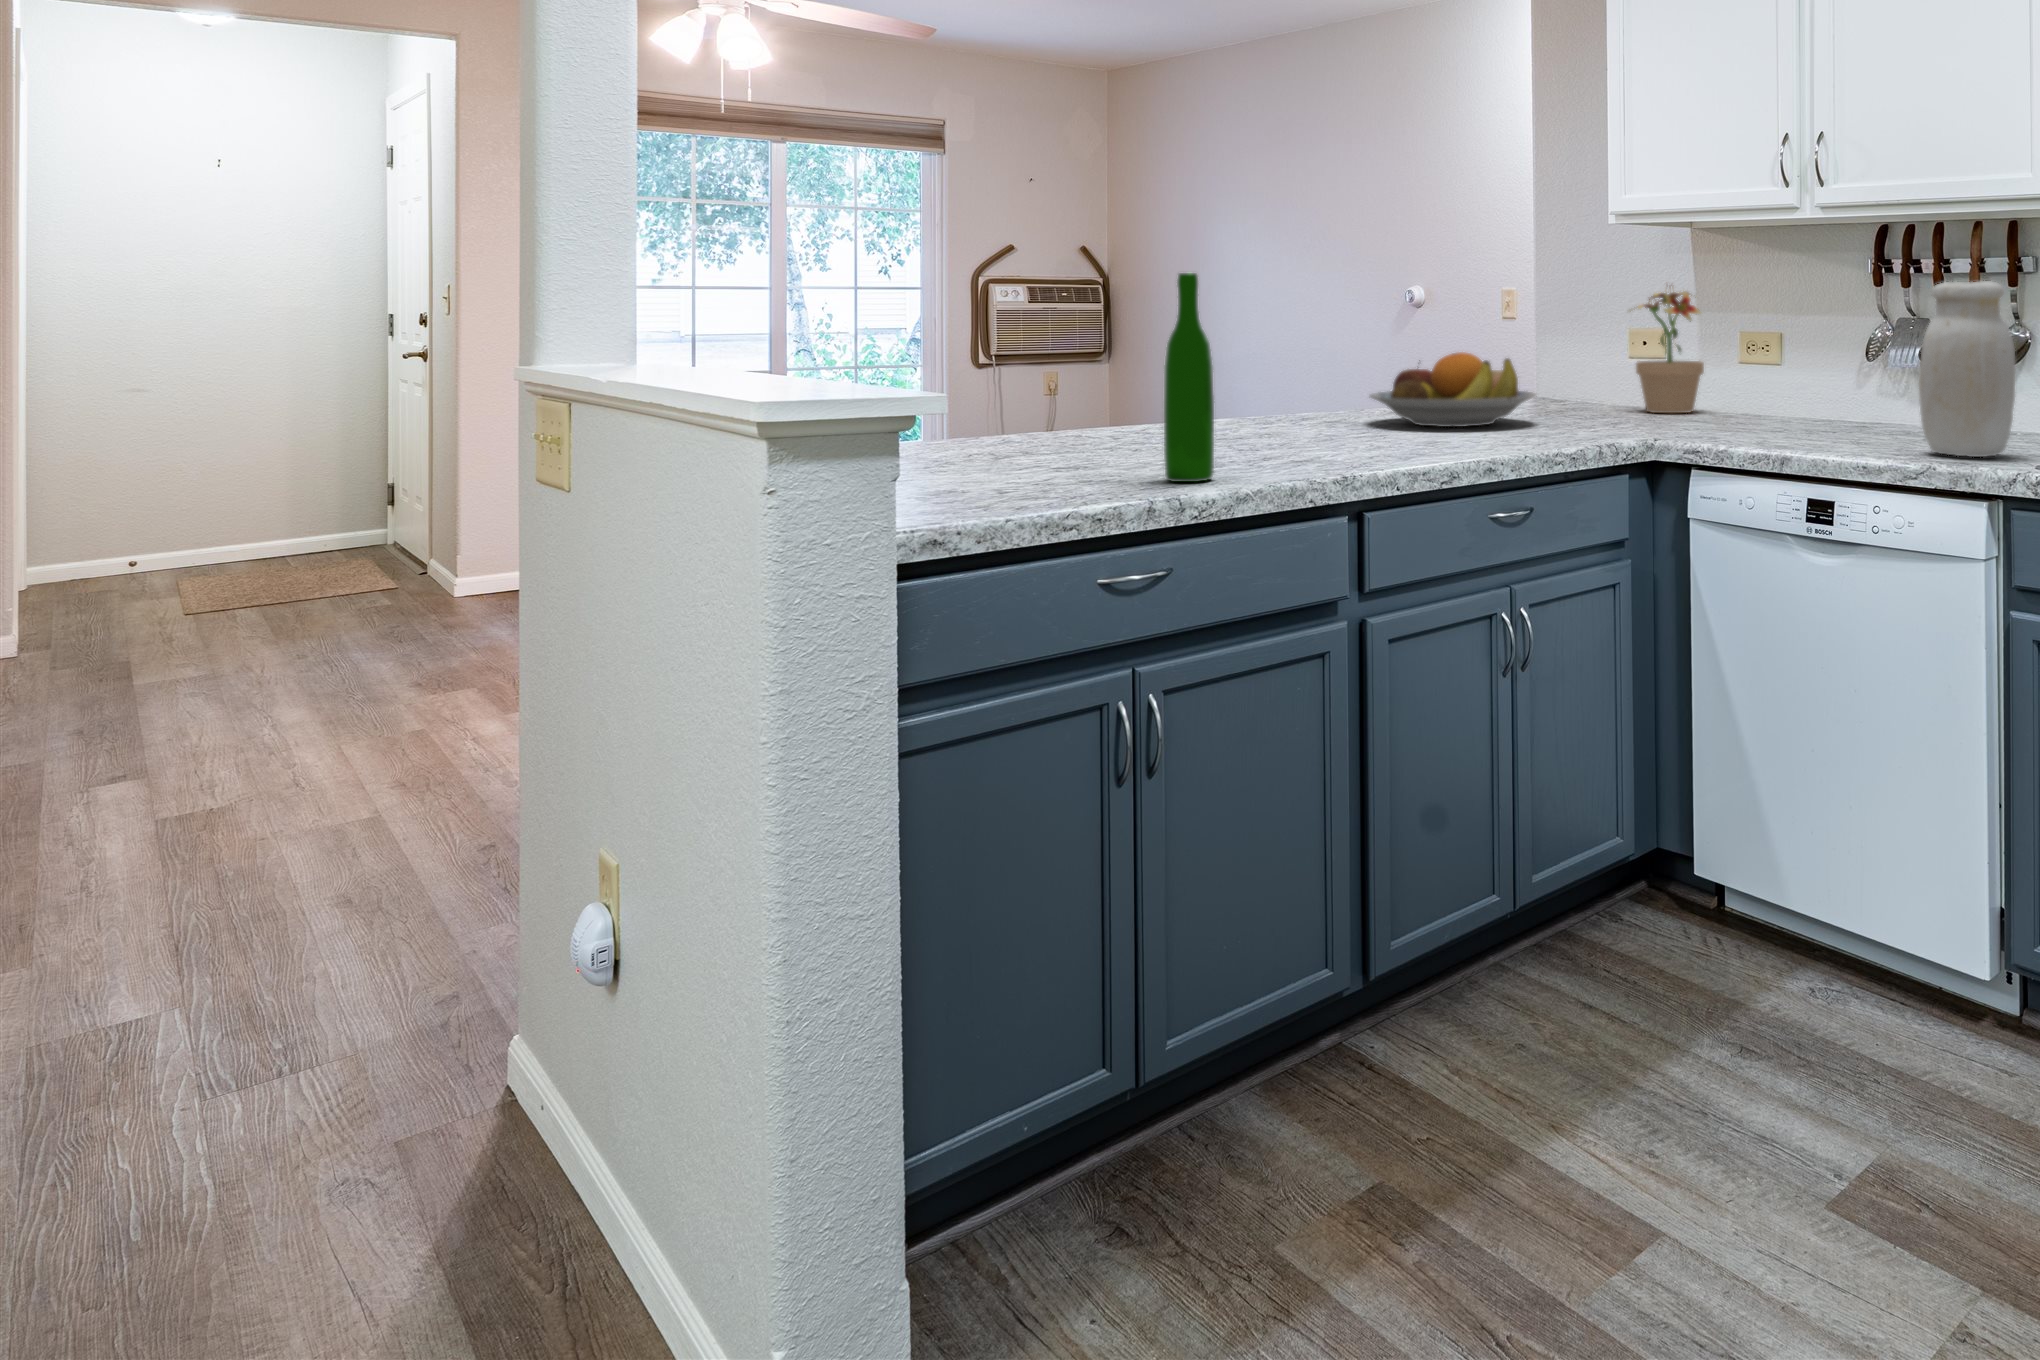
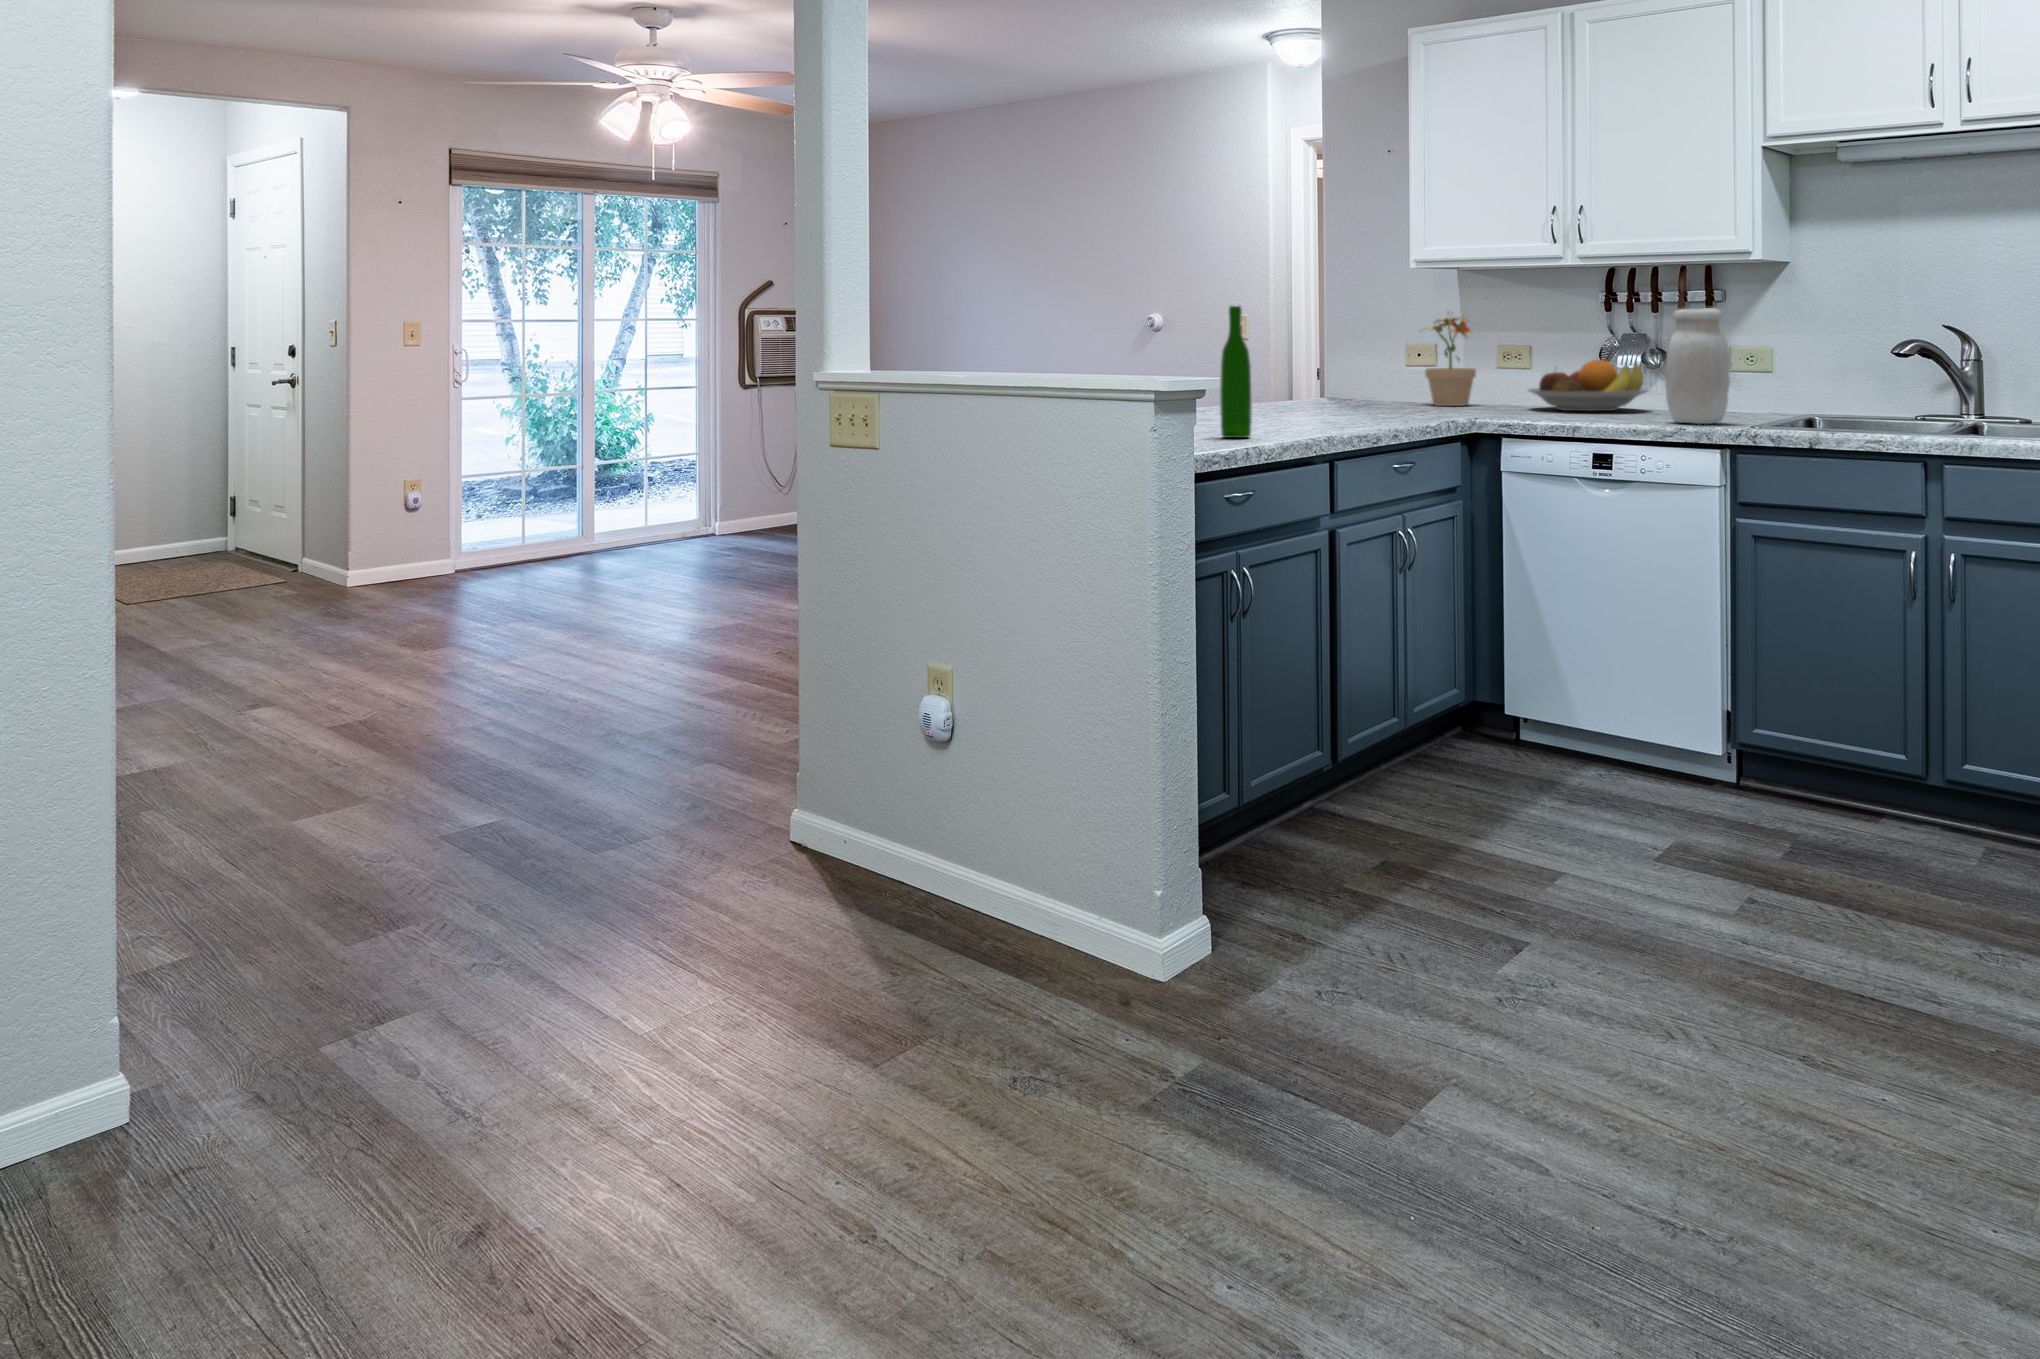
fruit bowl: present [1370,352,1537,427] -> present [1528,360,1648,411]

